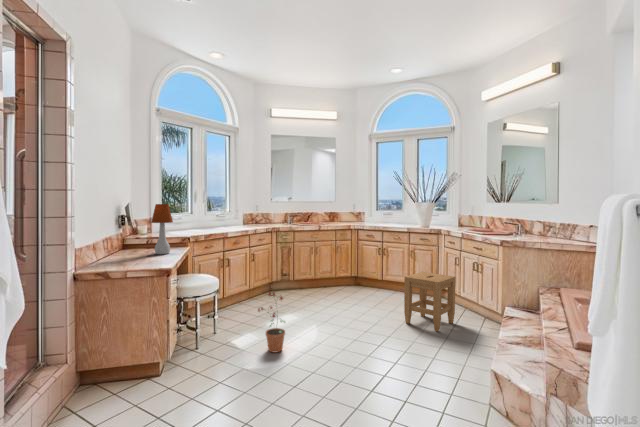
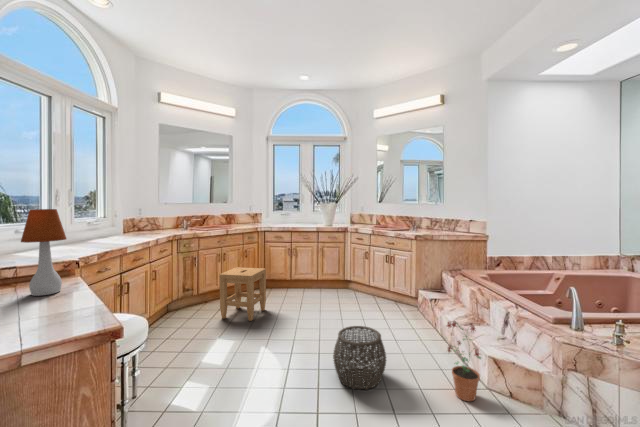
stool: present [404,272,456,332] -> present [219,267,266,321]
potted plant: present [258,292,285,352] -> present [447,321,481,401]
woven basket: none [344,317,394,372] -> present [333,326,386,390]

